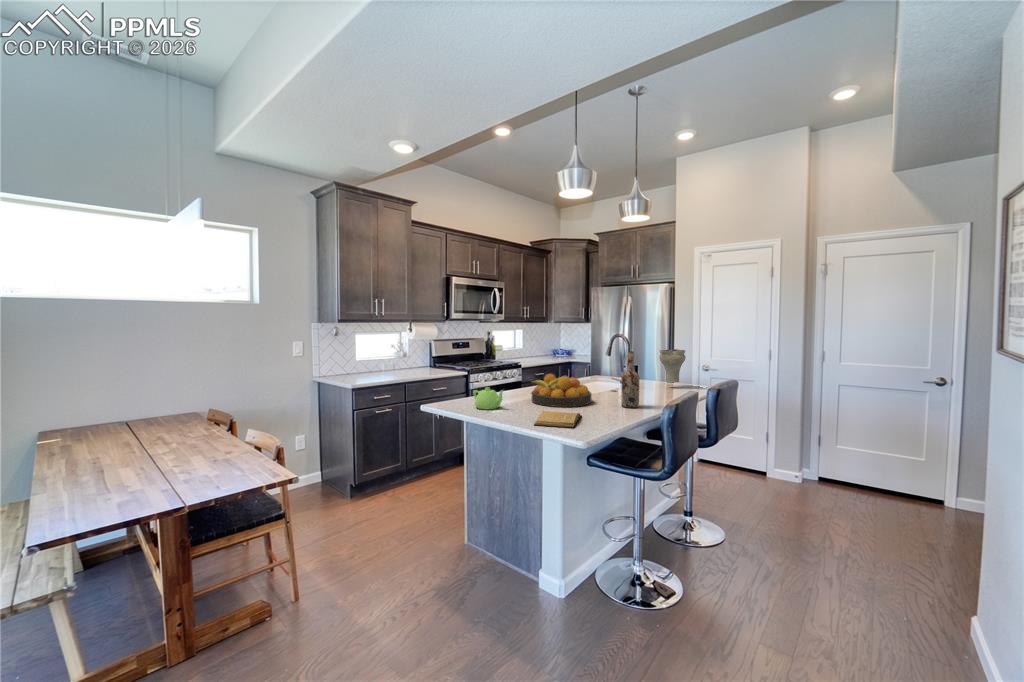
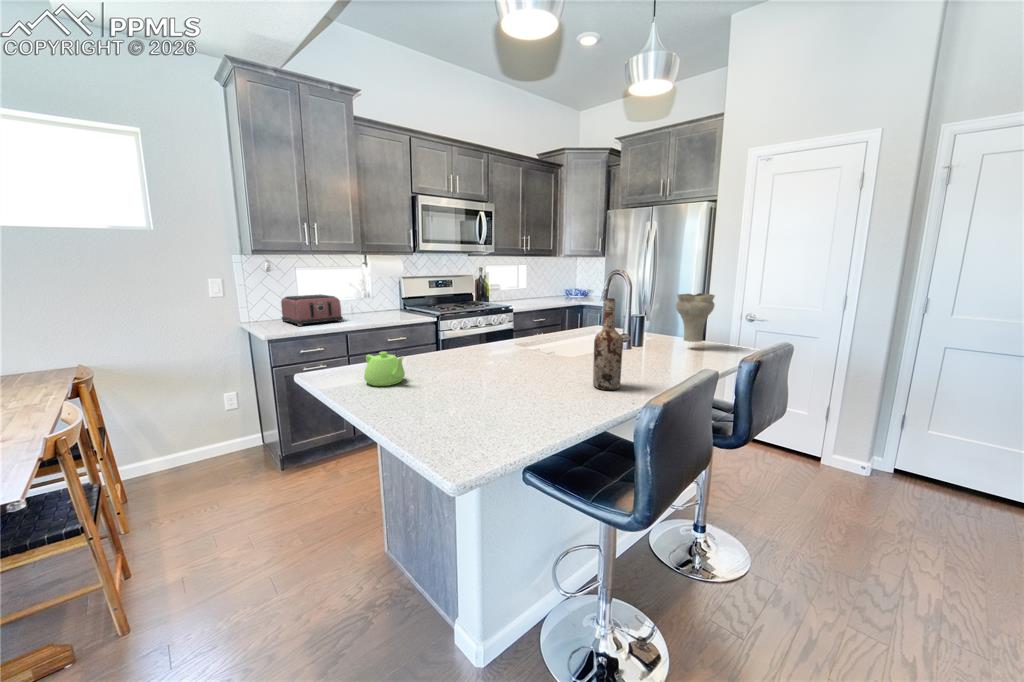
toaster: none [344,354,396,379] -> present [281,295,343,326]
fruit bowl: present [531,374,591,407] -> none [462,330,553,385]
book: present [534,411,582,428] -> none [409,396,511,440]

